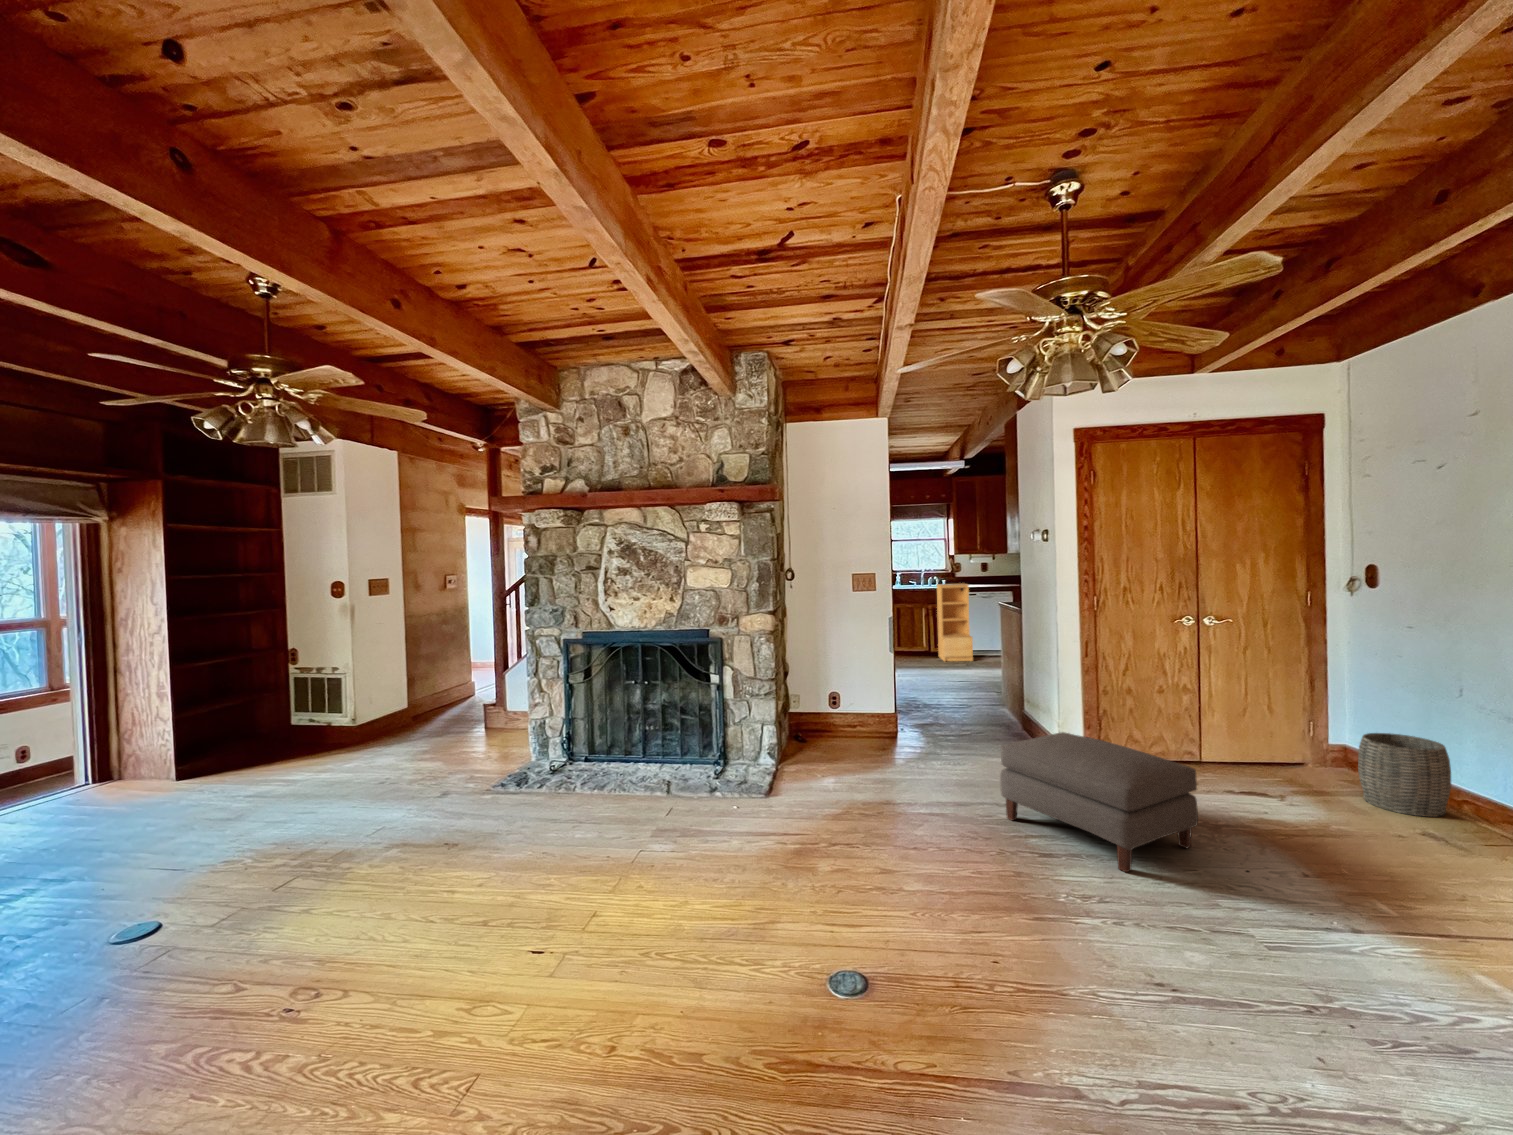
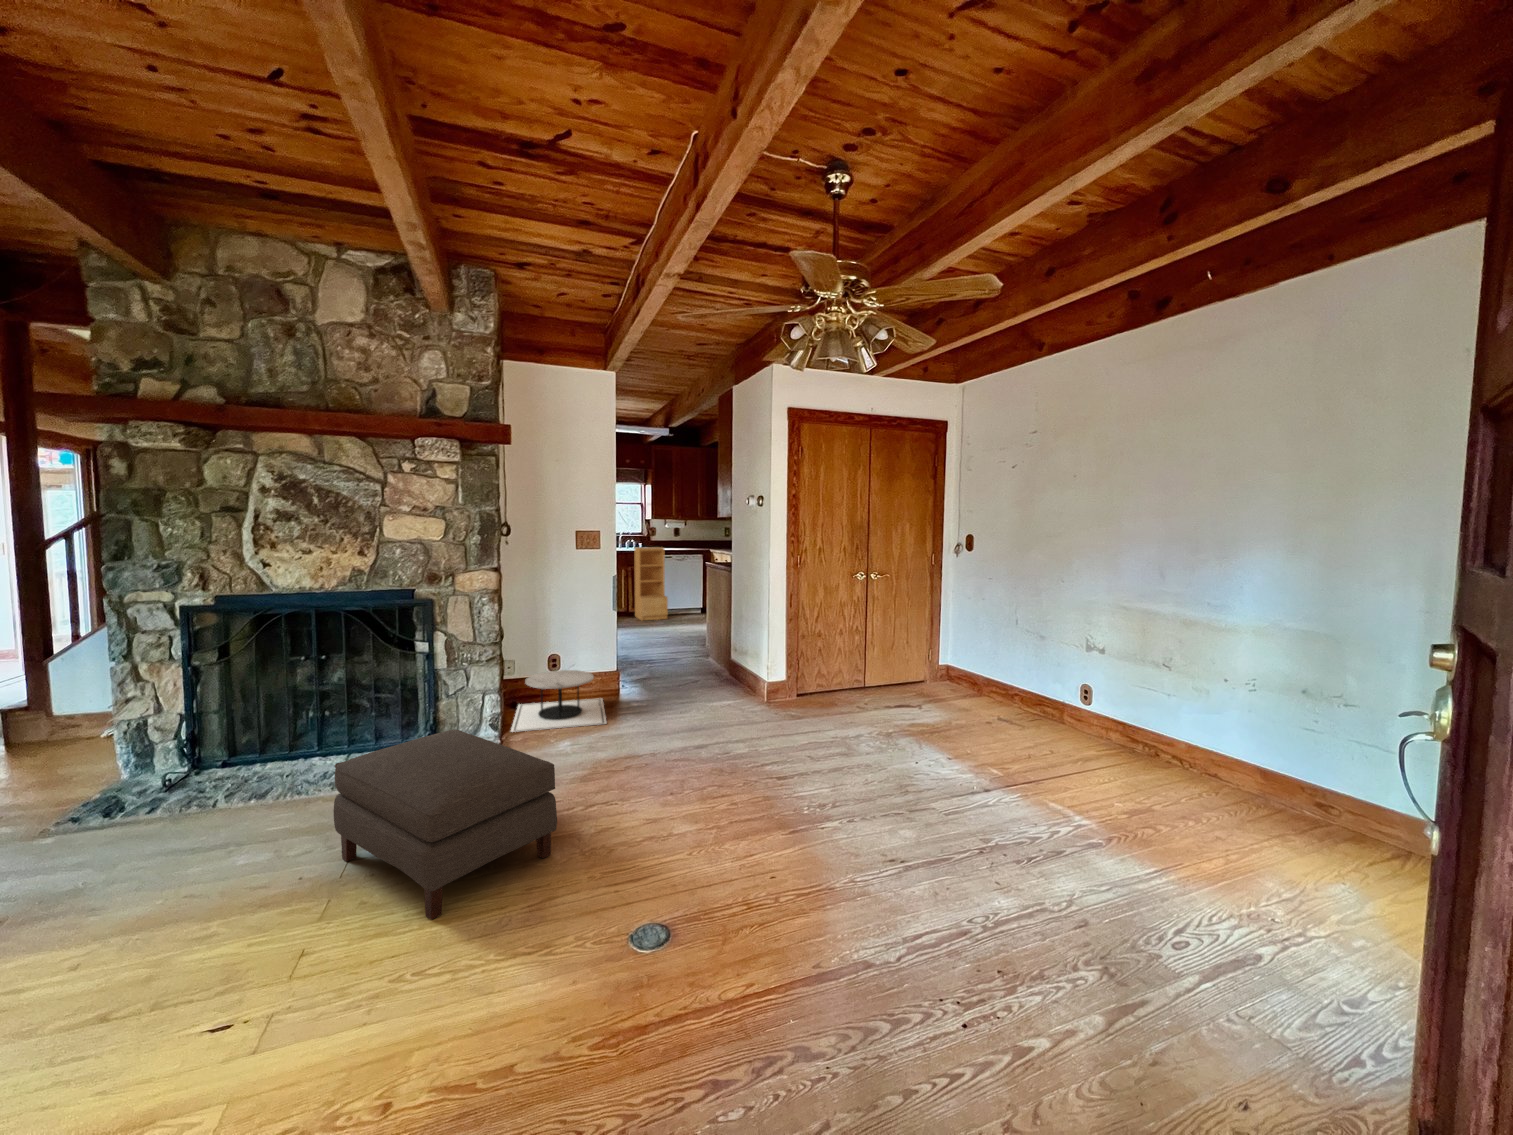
side table: none [787,709,878,767] -> present [511,670,606,732]
ottoman: present [1000,732,1198,872] -> present [334,730,557,920]
woven basket: present [1358,733,1451,817] -> none [957,652,1005,706]

